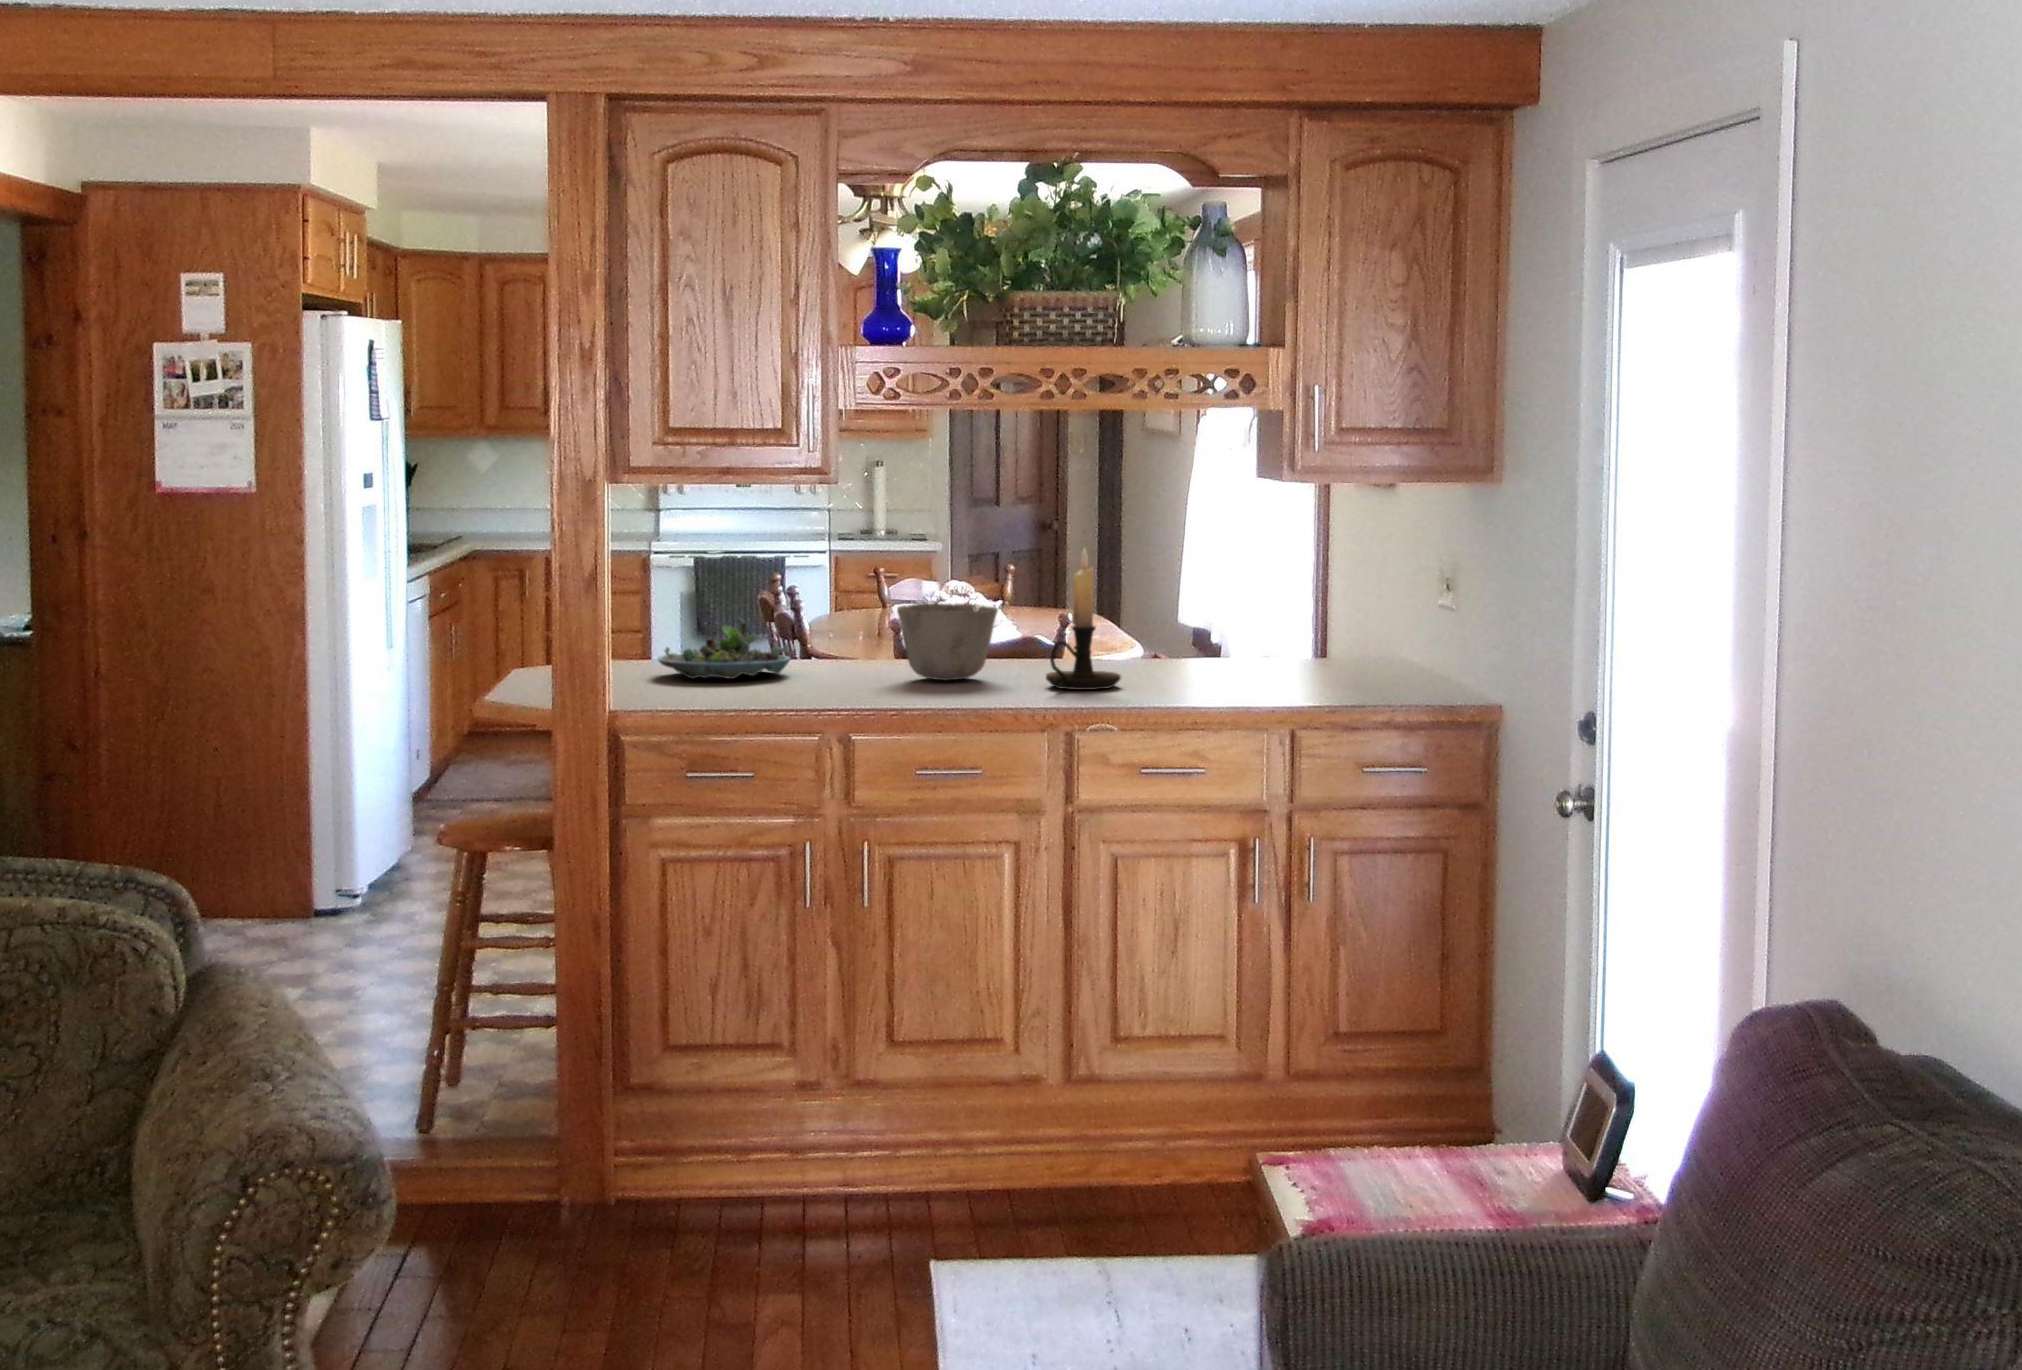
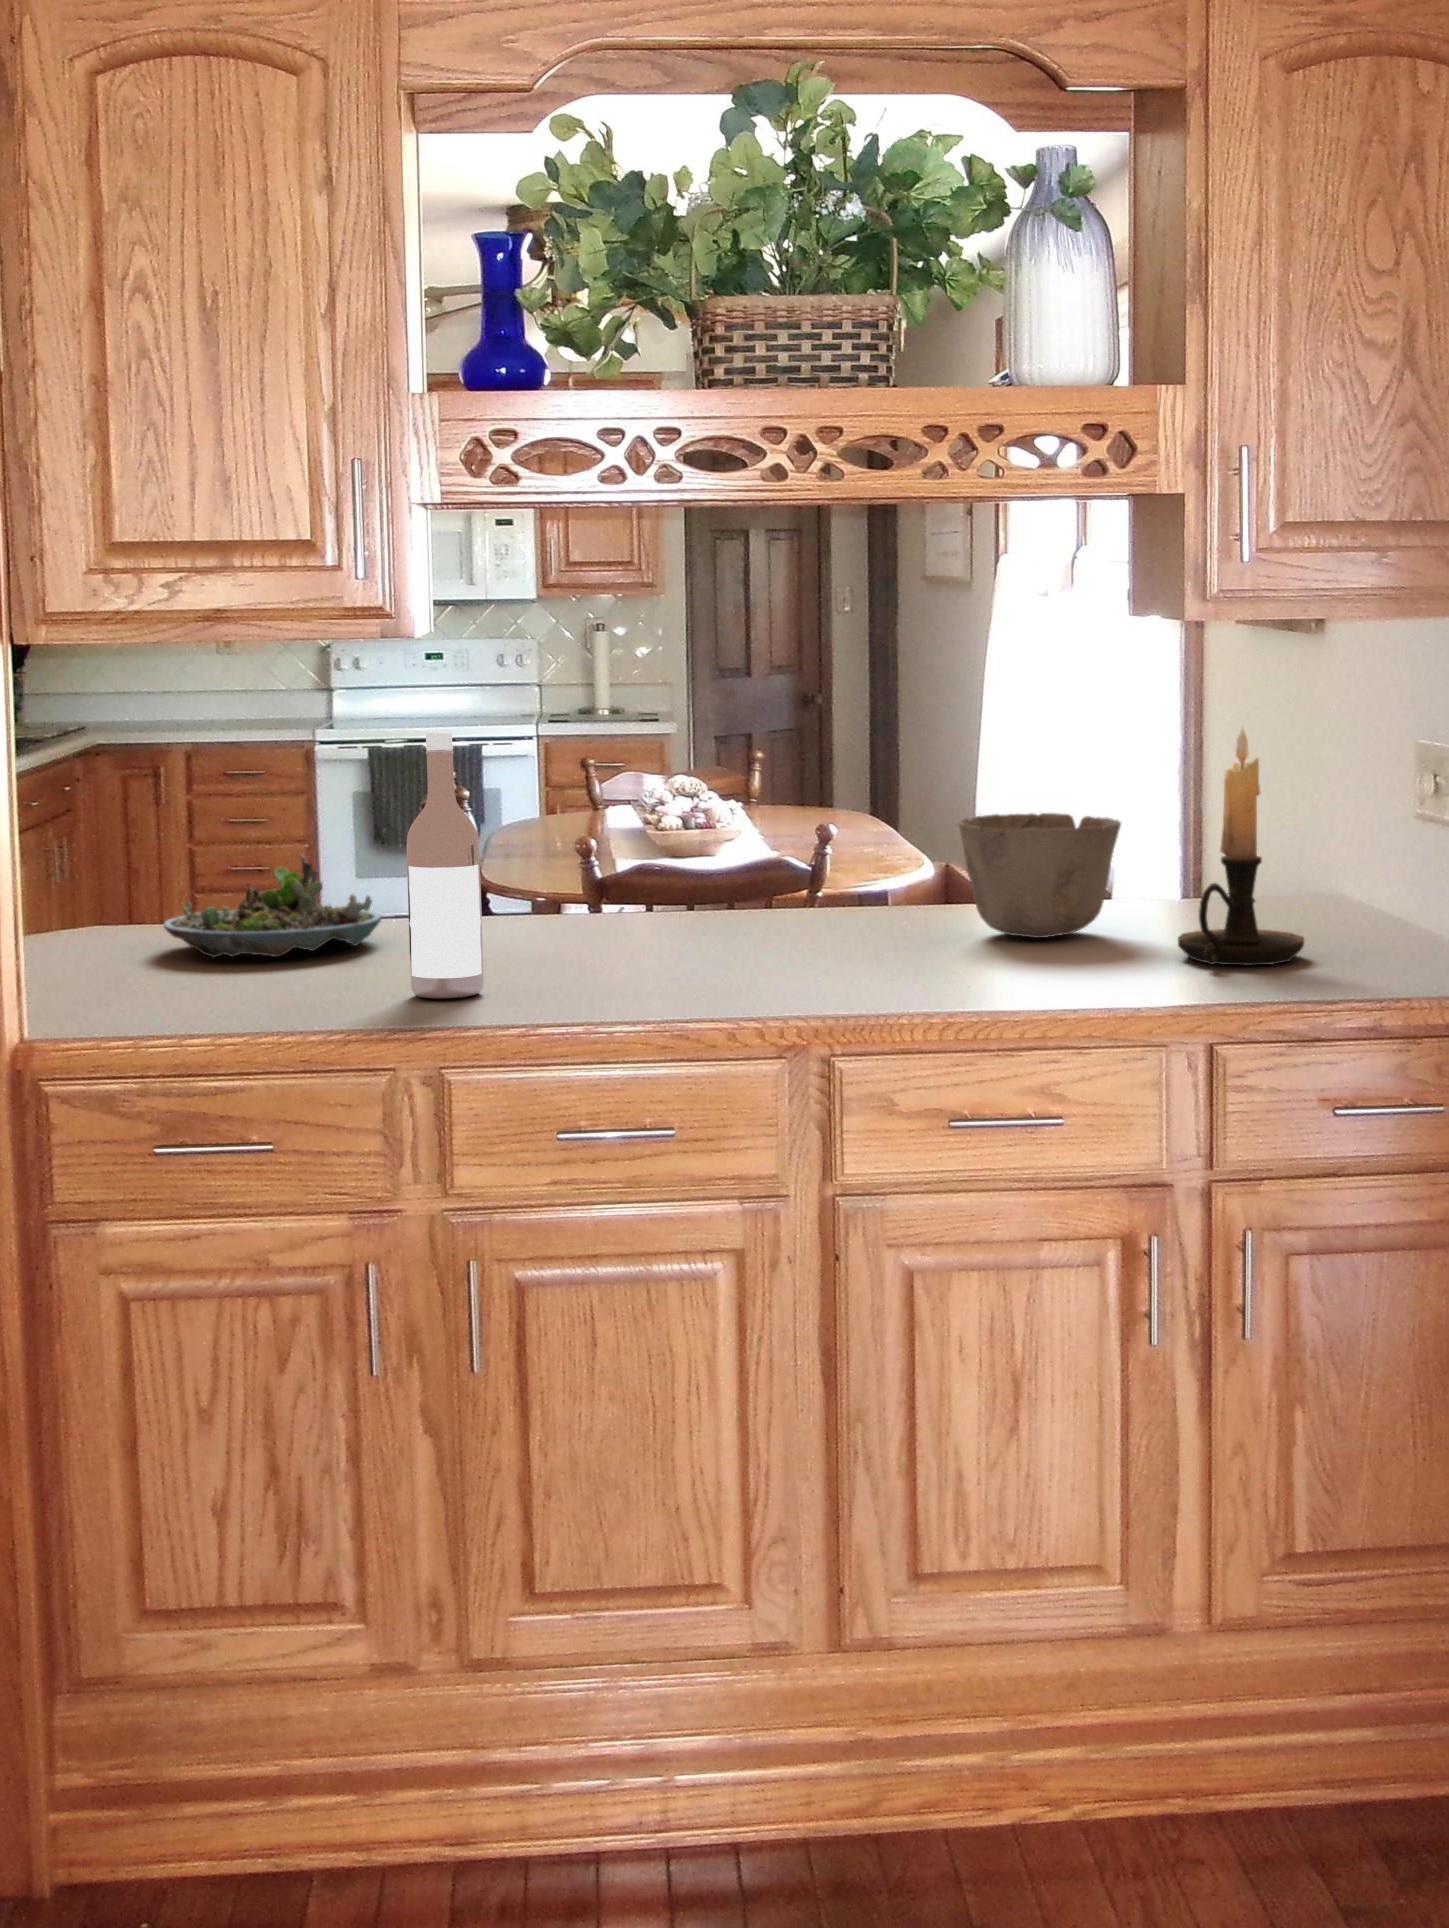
wine bottle: none [824,542,867,699] -> present [407,731,484,999]
candle holder: present [1046,549,1121,690] -> present [1178,727,1304,965]
ceramic bowl: present [897,604,998,680] -> present [958,813,1121,938]

